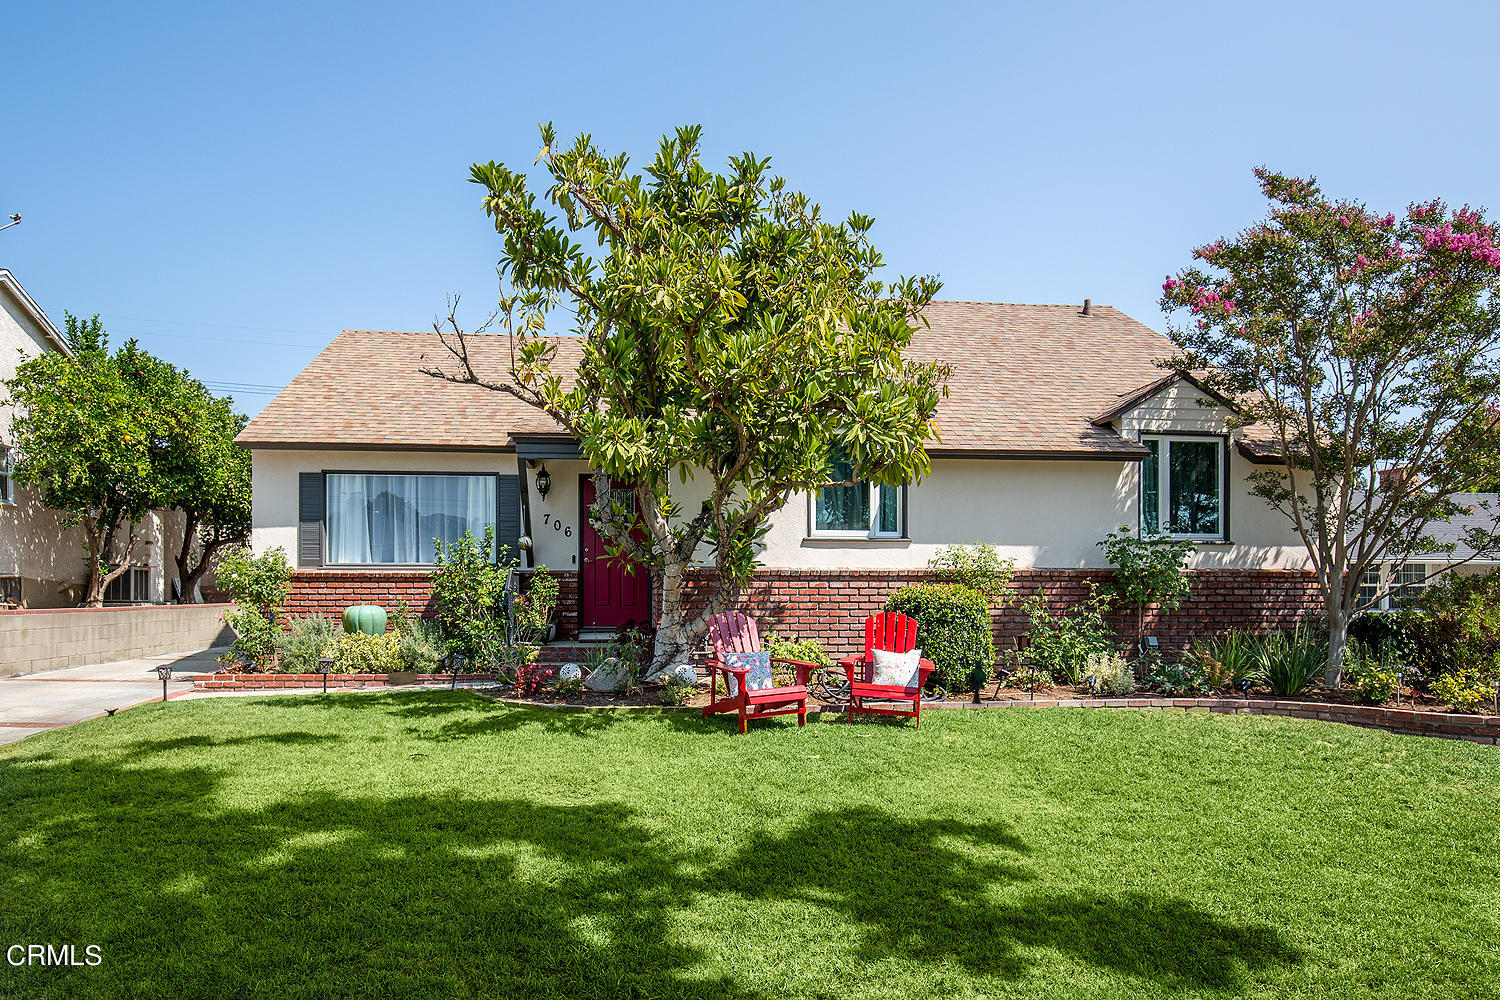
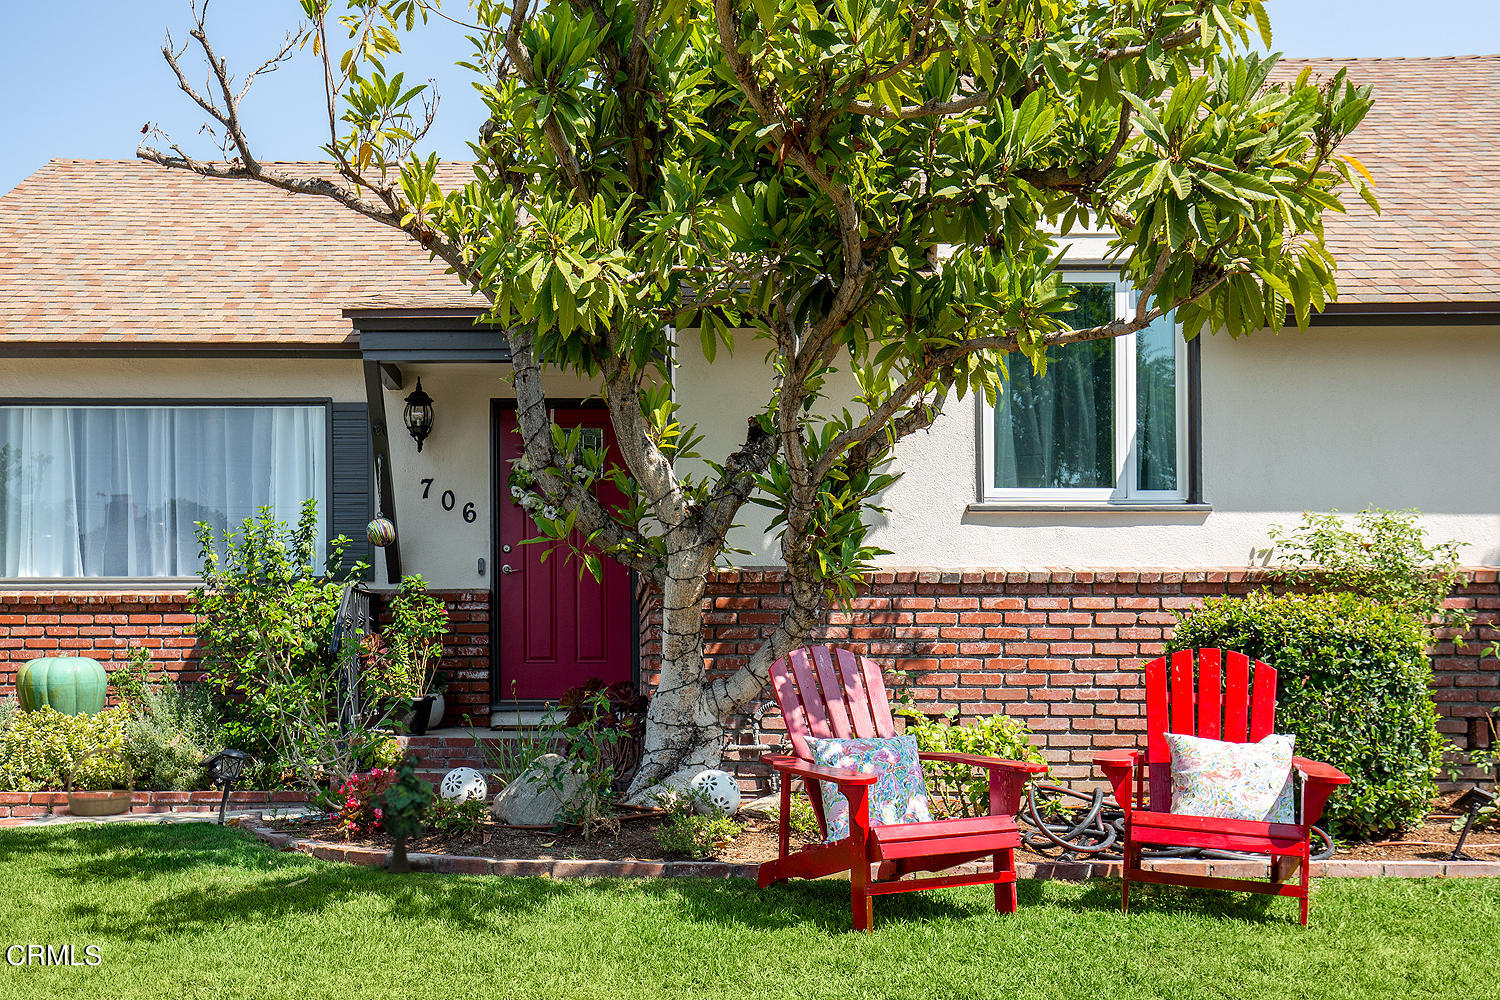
decorative plant: present [964,658,990,704] -> present [367,755,436,873]

